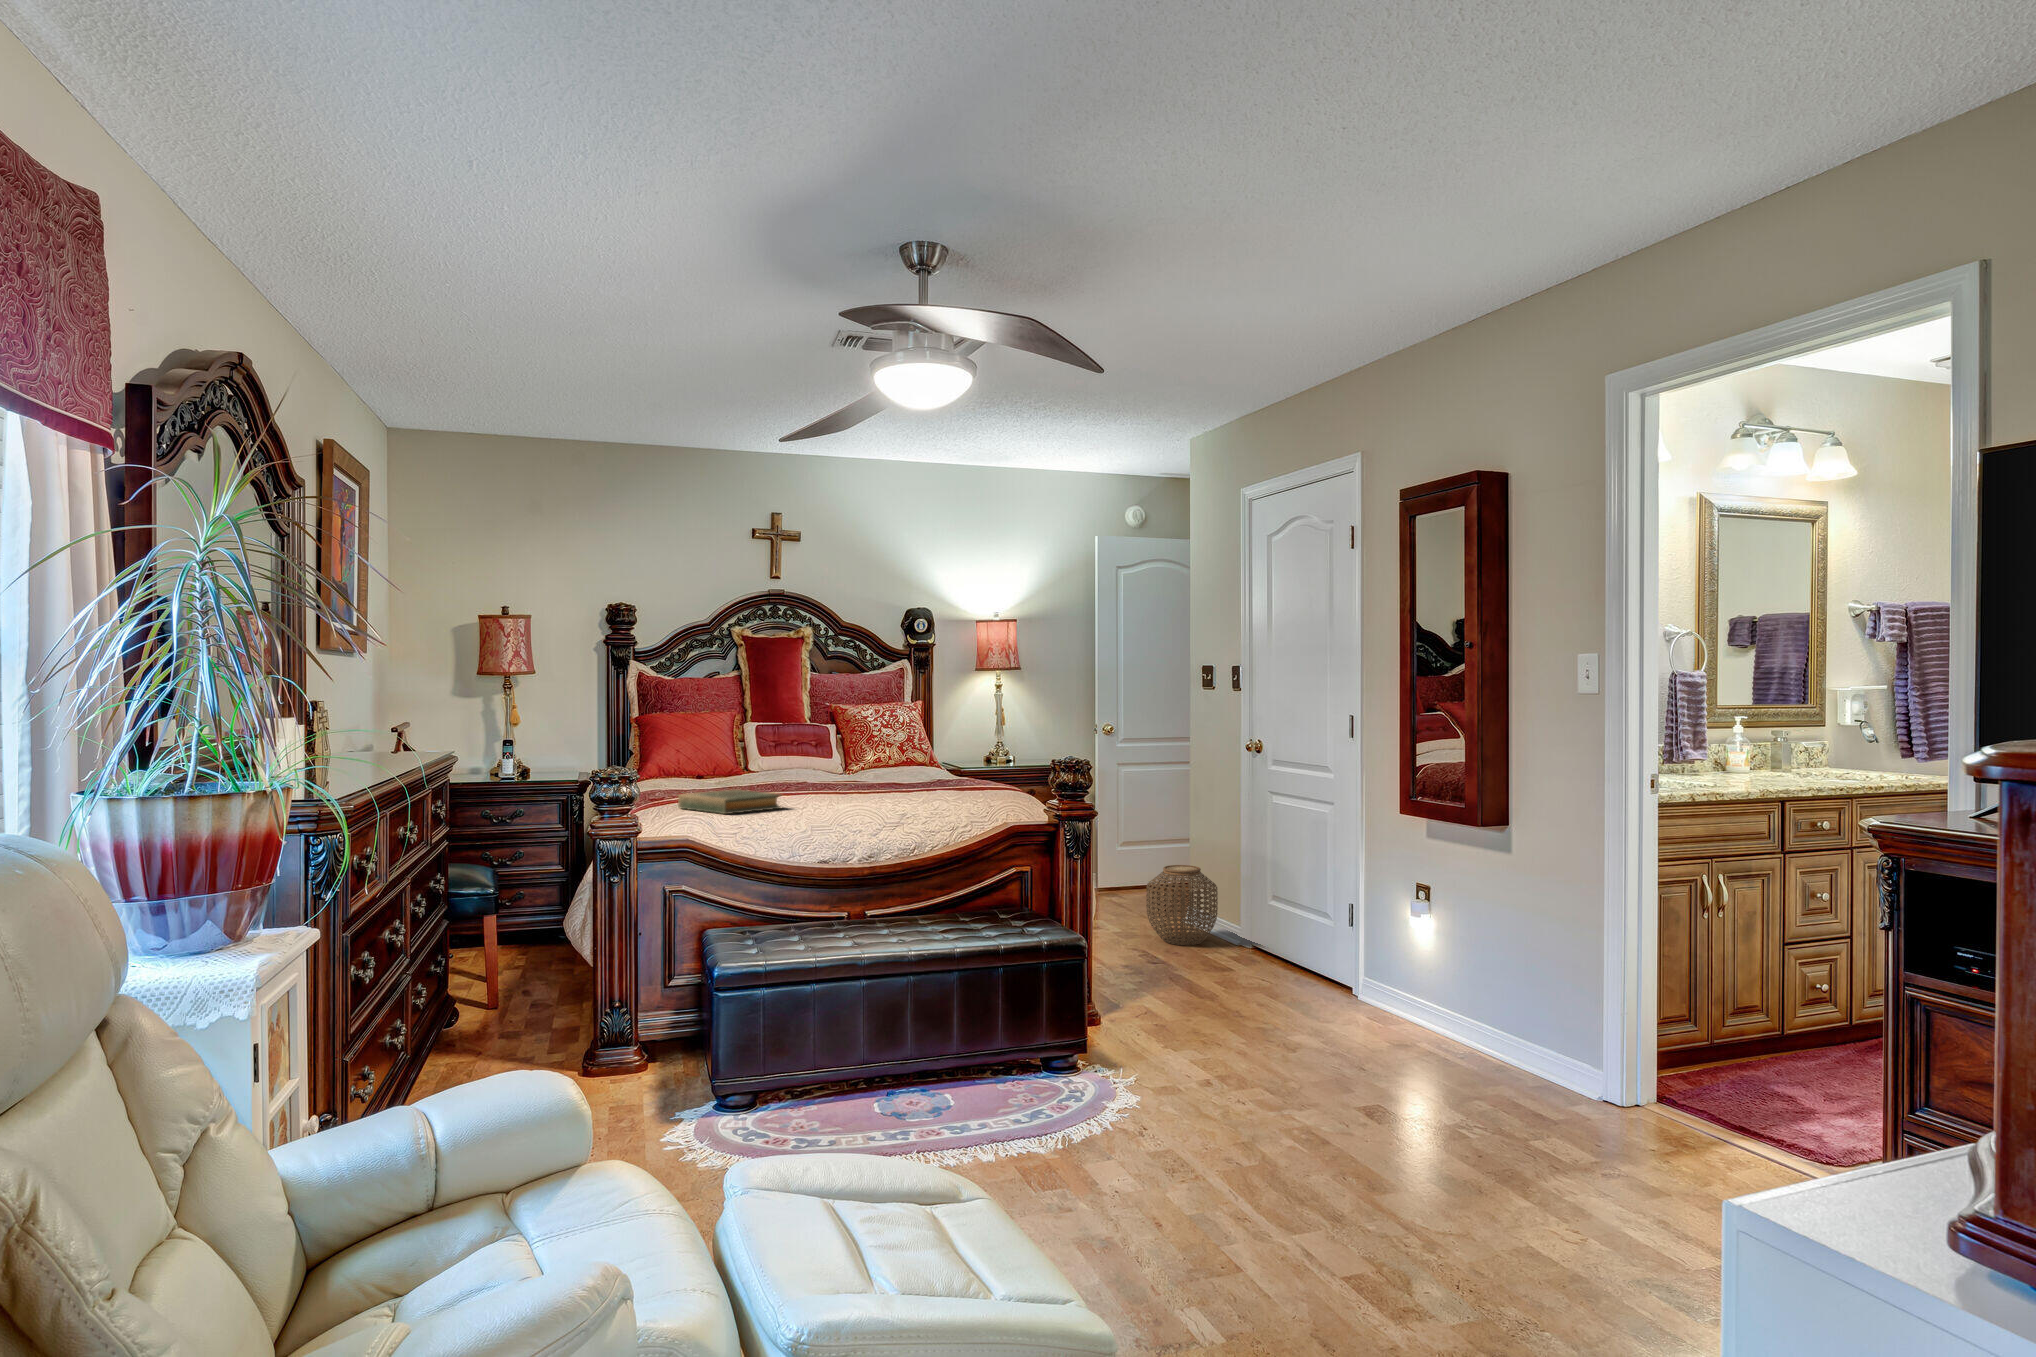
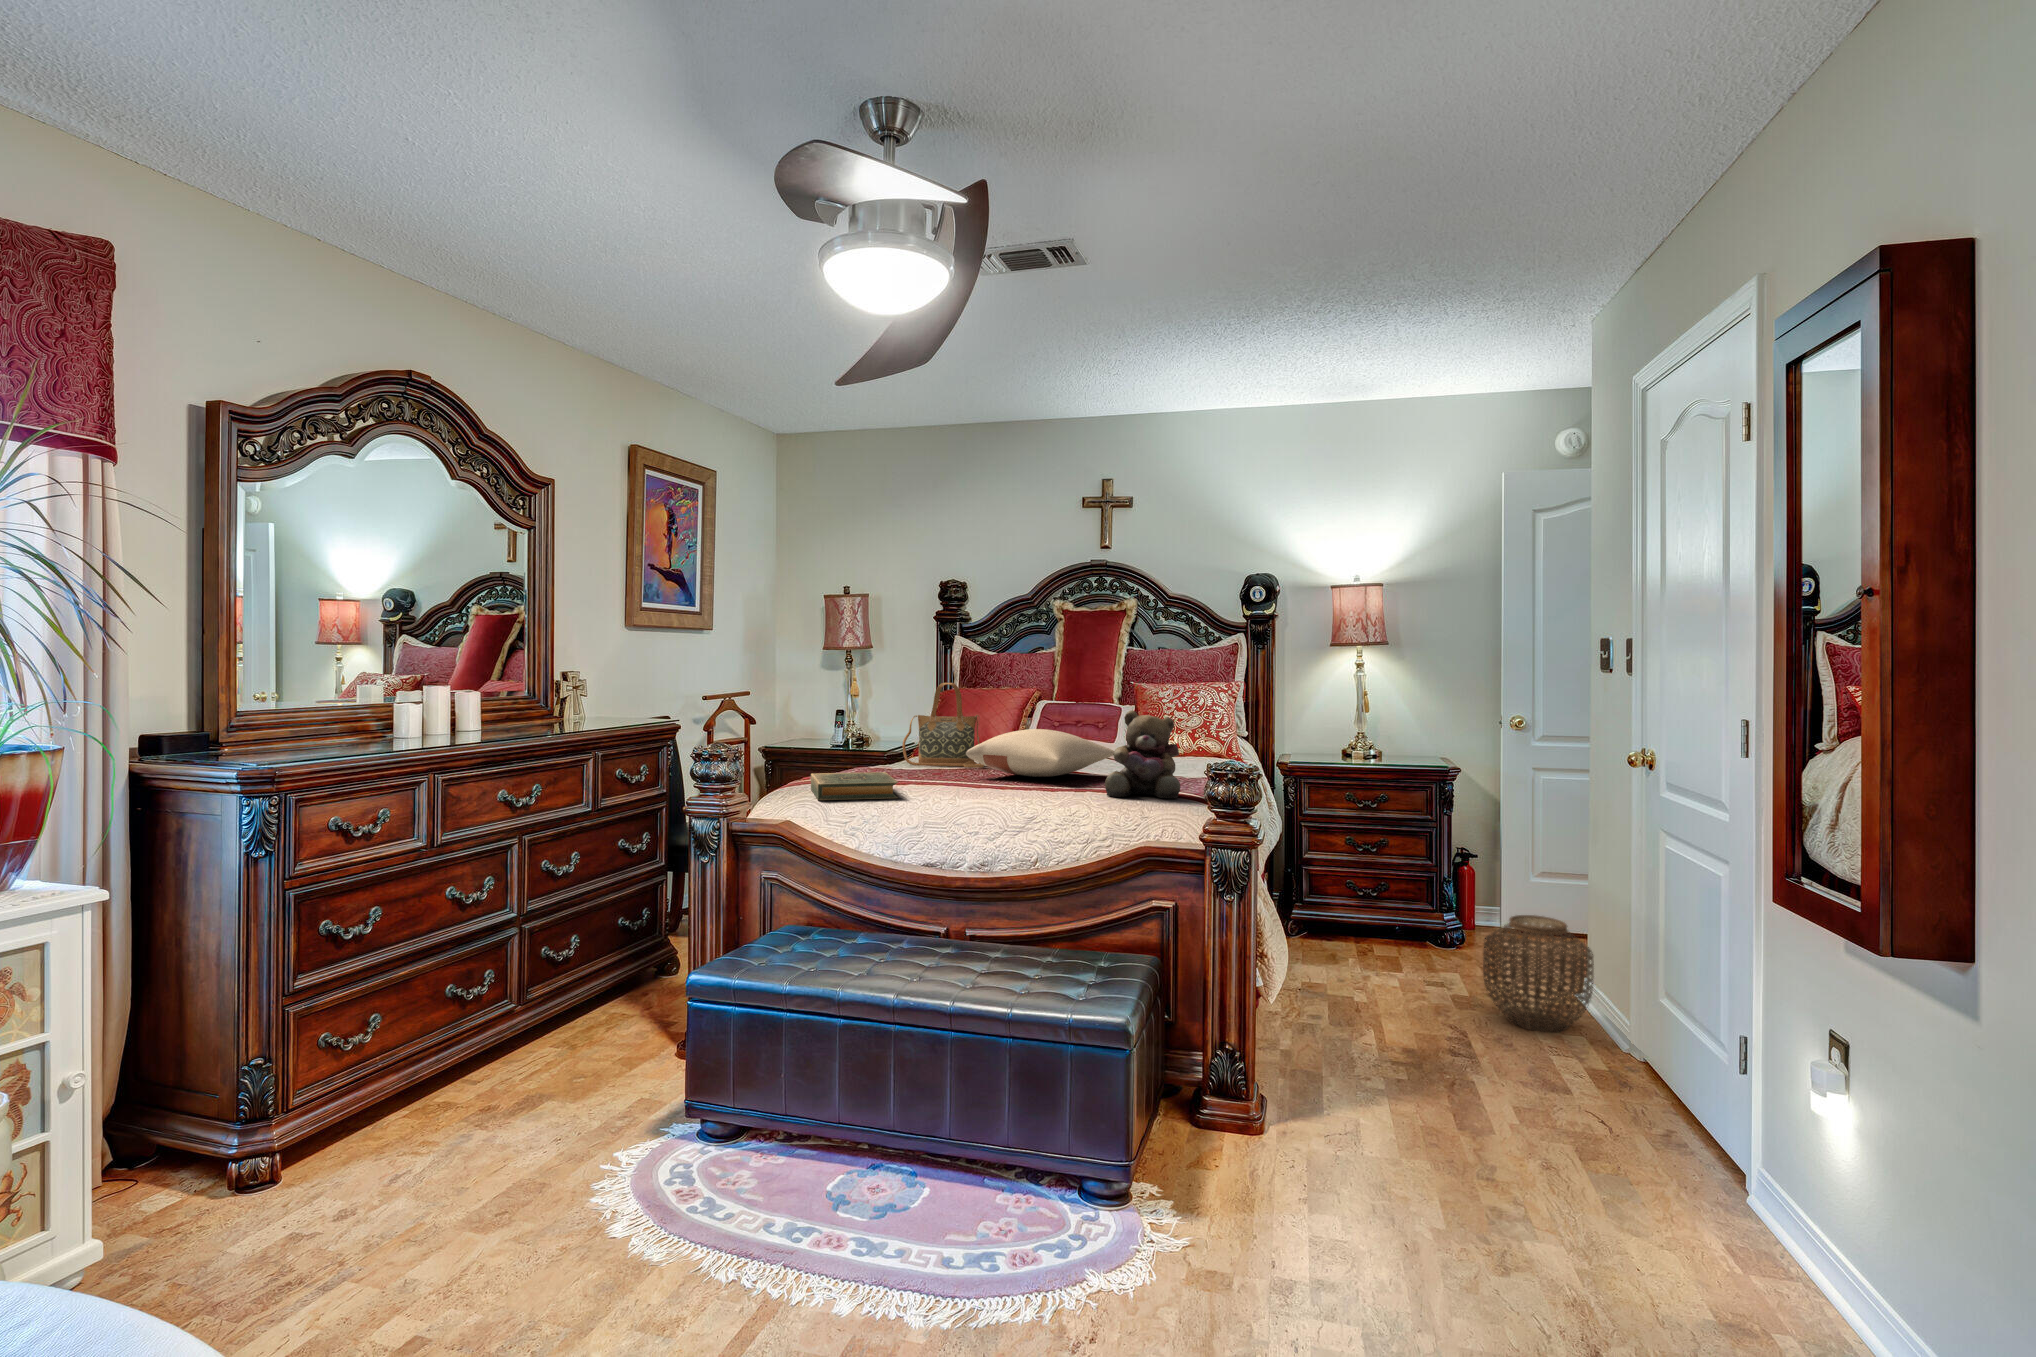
handbag: none [670,708,757,788] -> present [903,683,984,768]
teddy bear: none [929,725,987,796] -> present [1105,711,1180,799]
pillow: none [772,747,885,788] -> present [966,729,1114,777]

